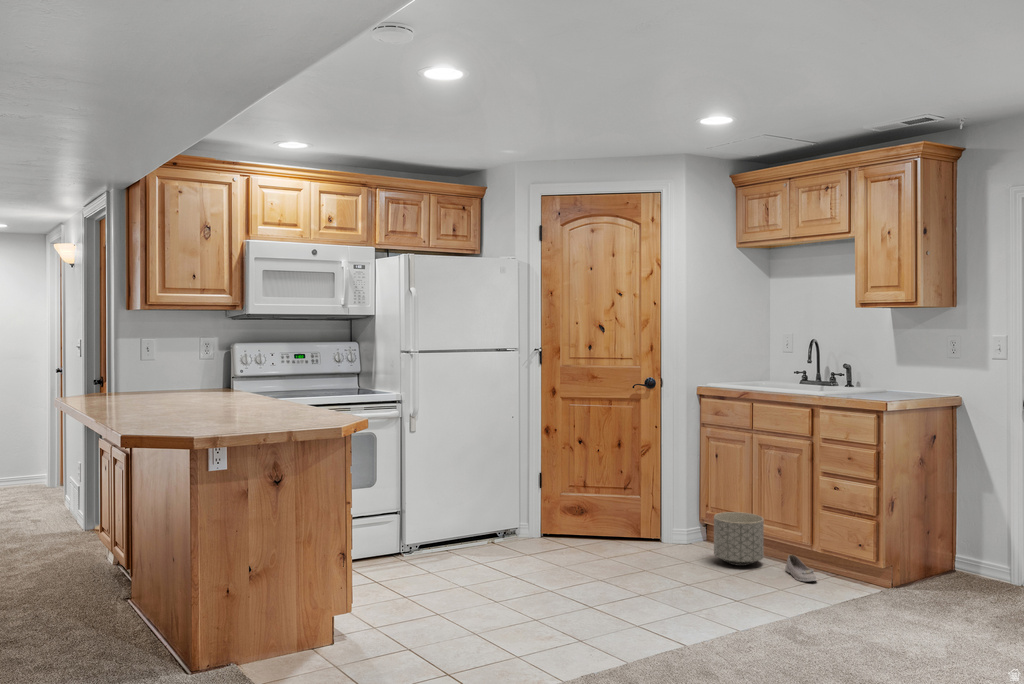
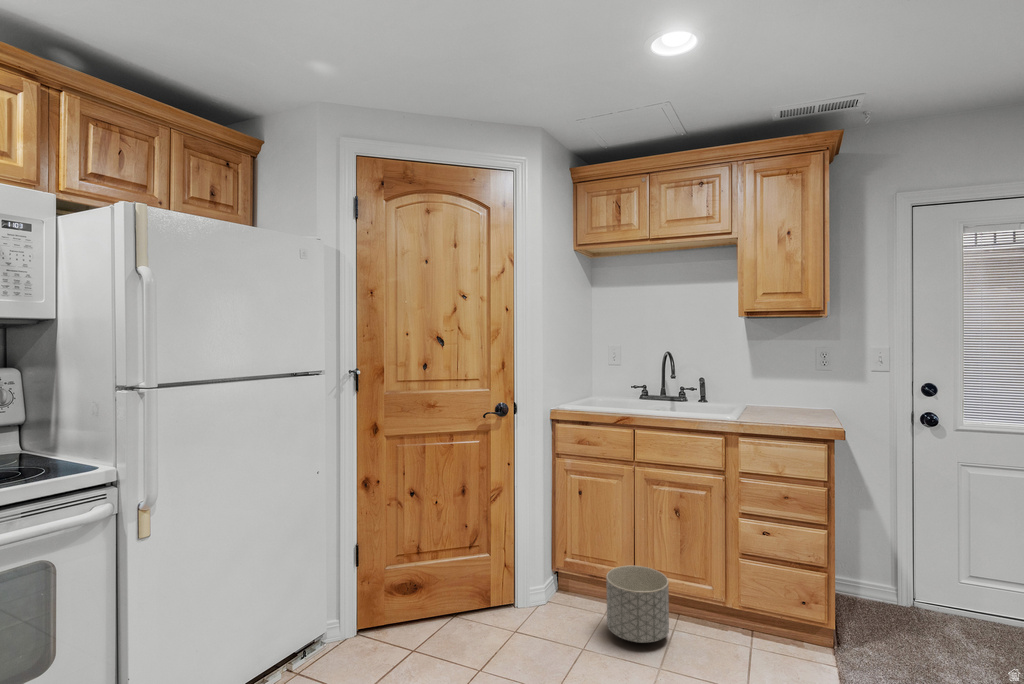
shoe: present [785,555,817,581] -> none [699,618,758,662]

